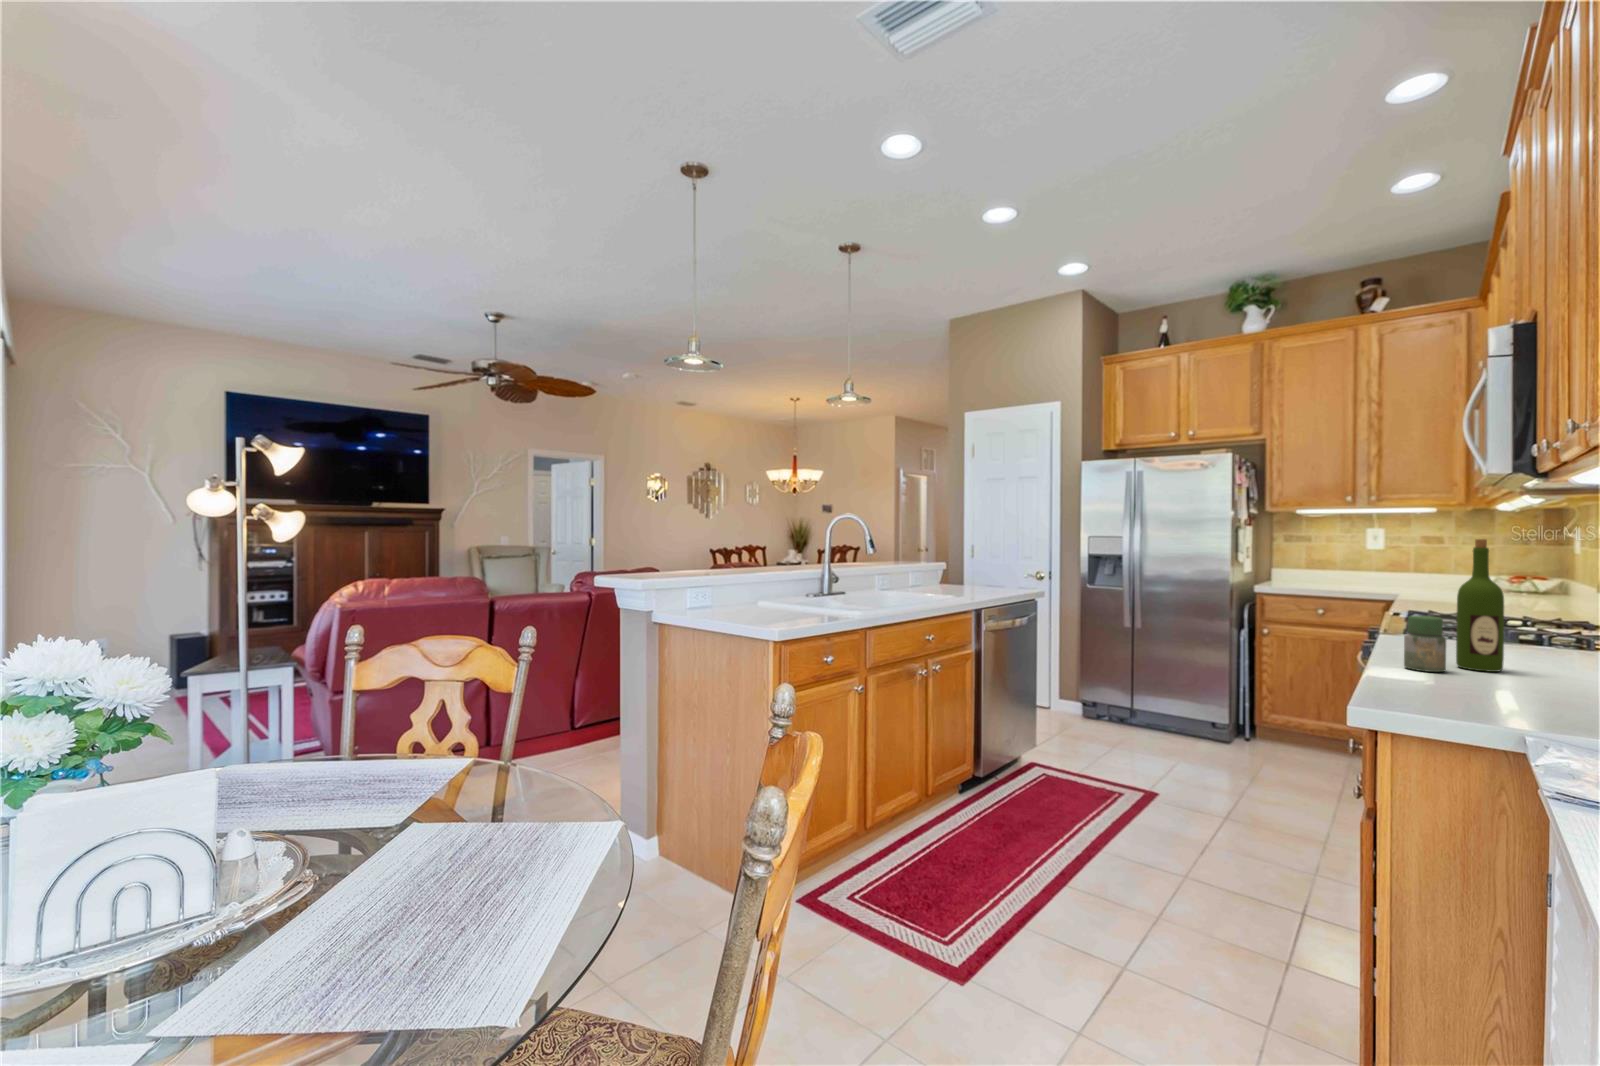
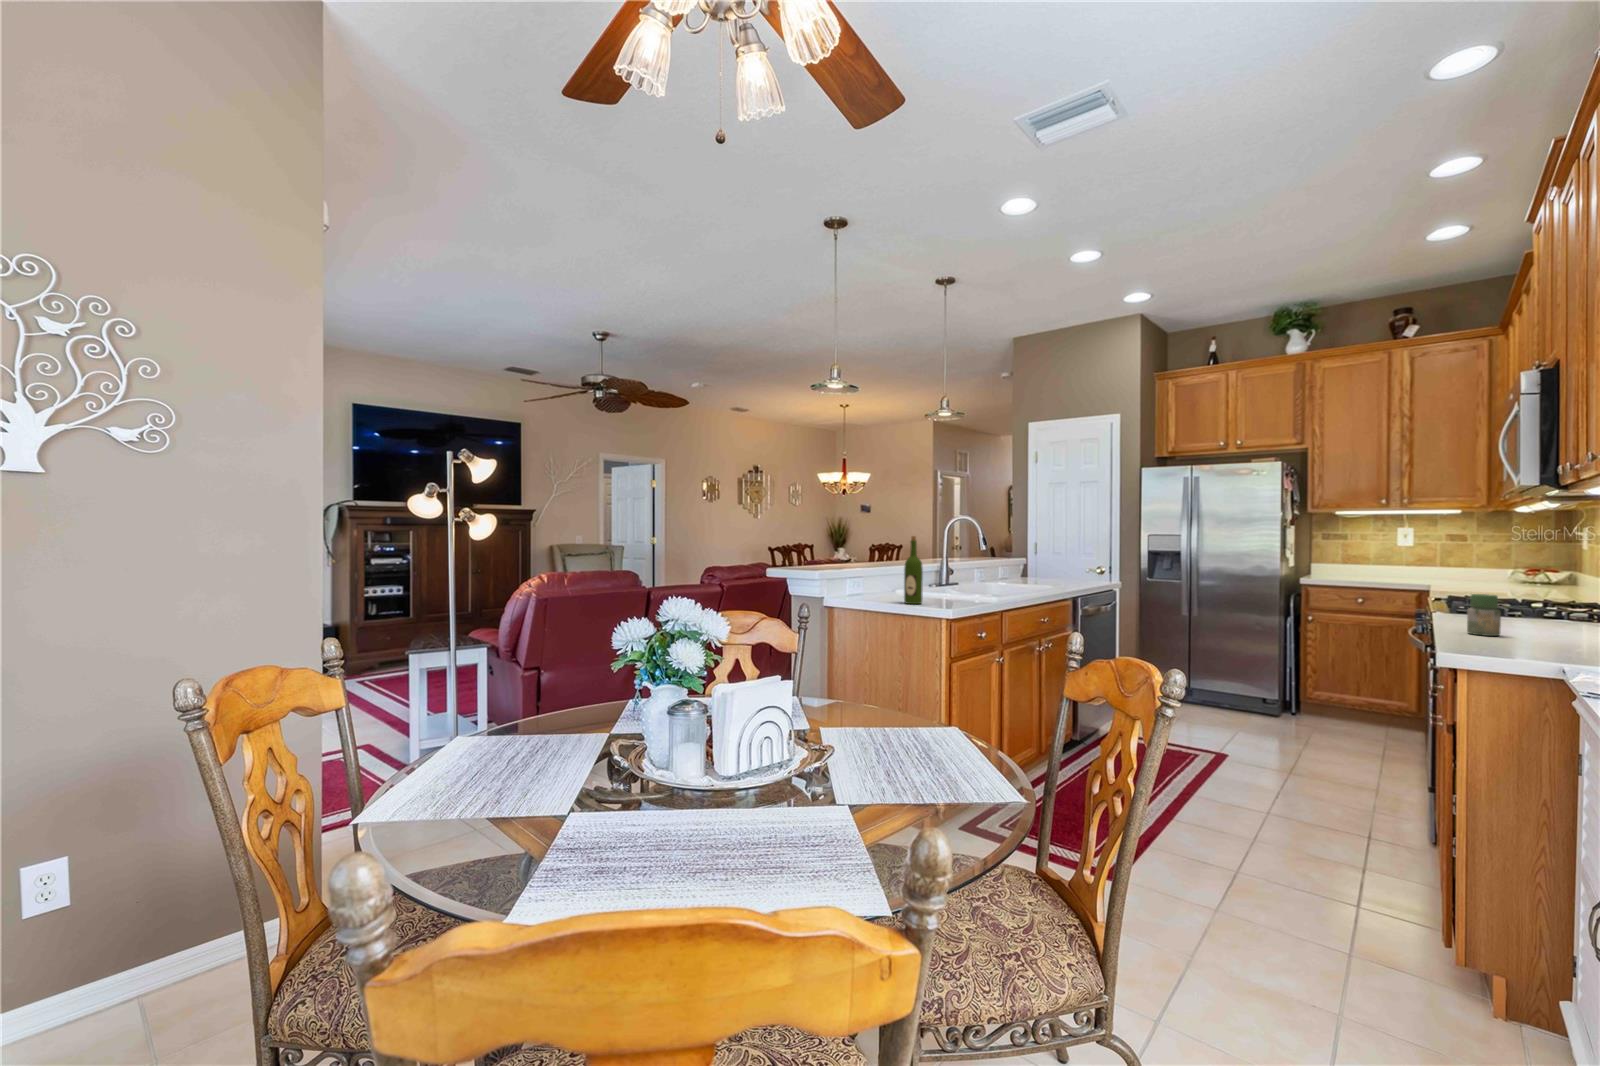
wine bottle: present [1456,539,1504,672] -> present [904,536,923,604]

